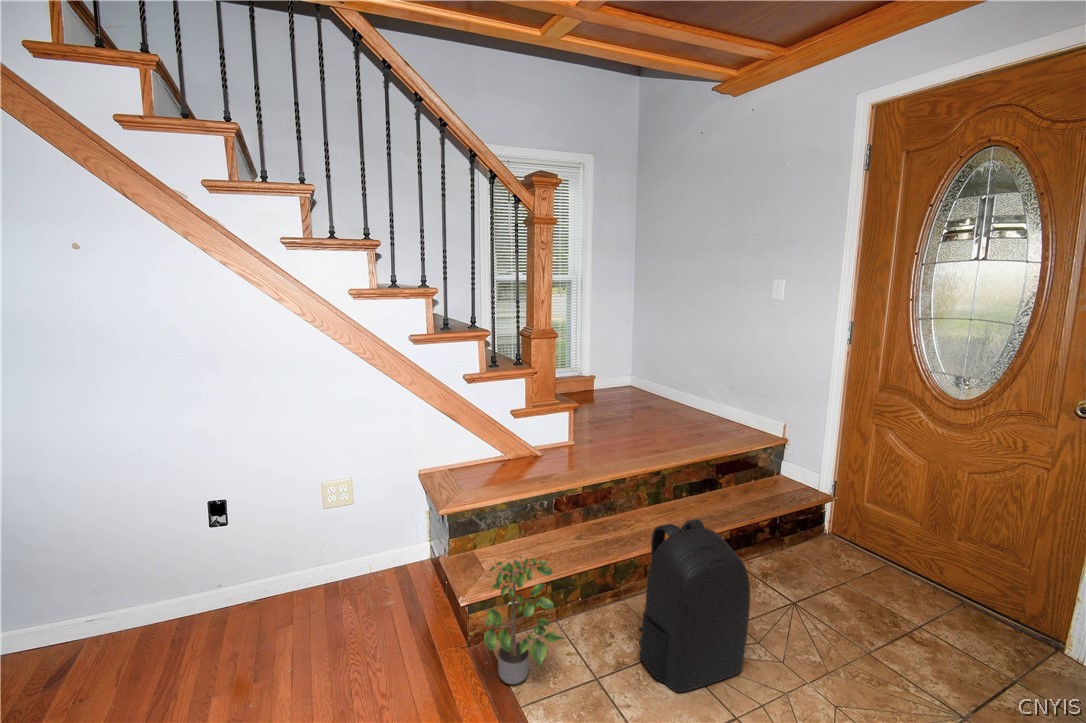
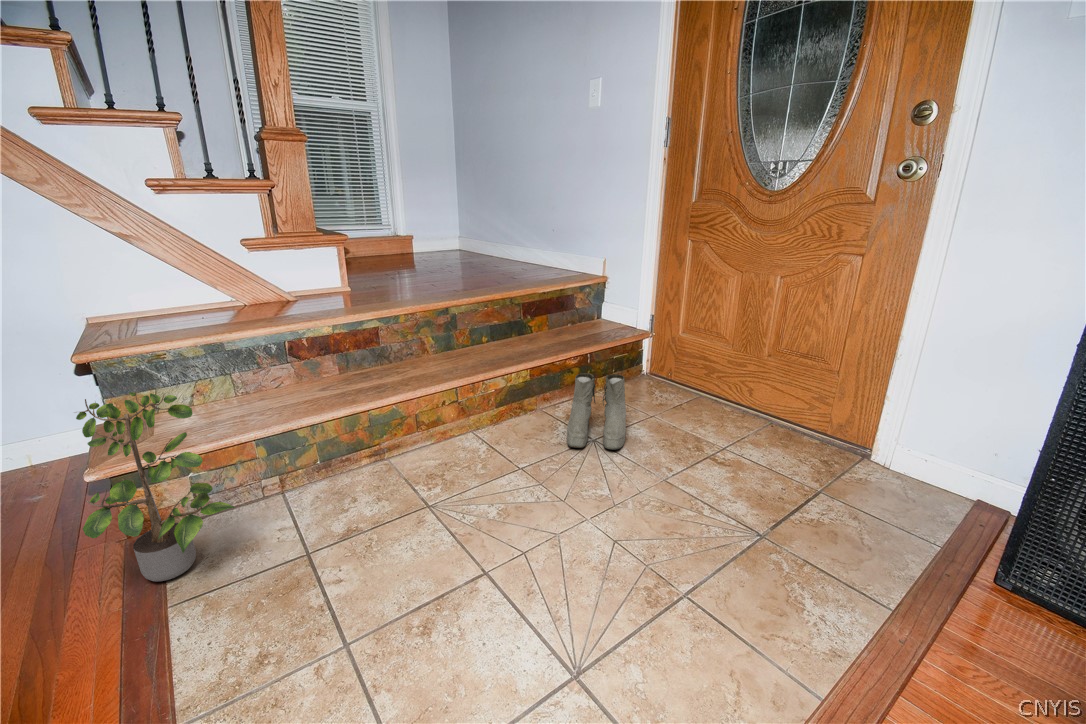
backpack: present [638,519,750,692] -> none [367,333,509,557]
boots: none [769,541,824,616] -> present [567,373,626,450]

